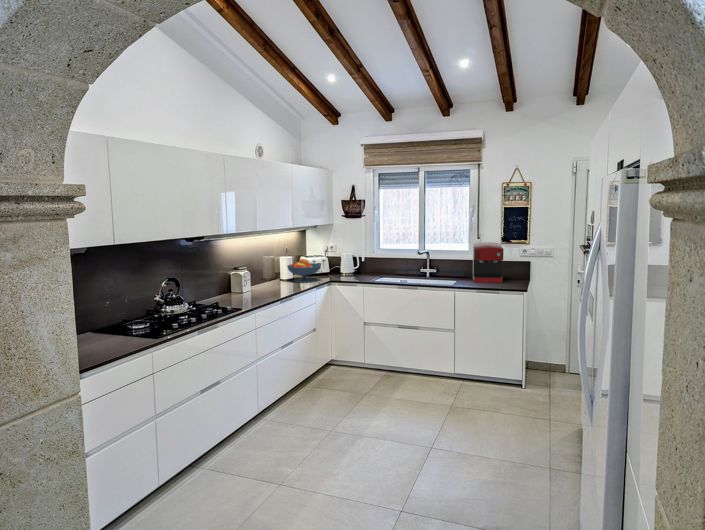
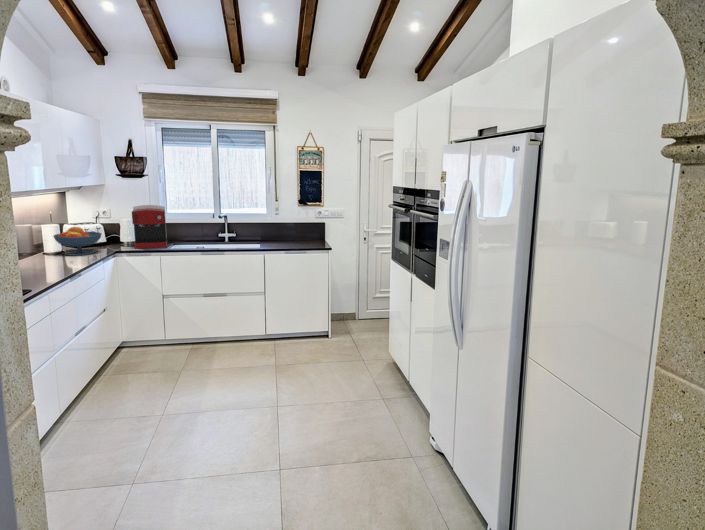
coffee maker: present [473,242,503,283] -> present [132,205,167,249]

